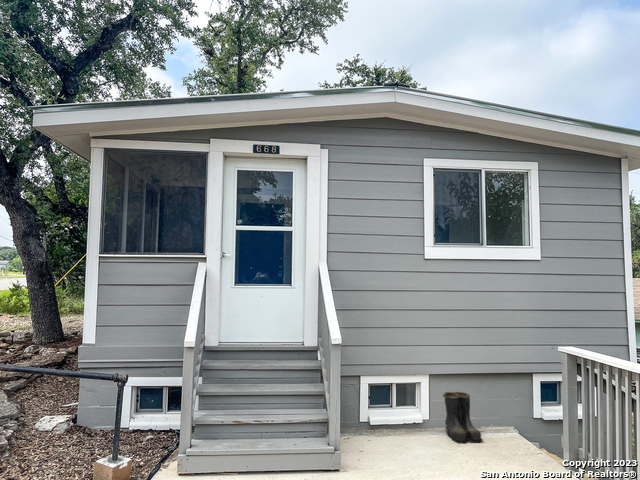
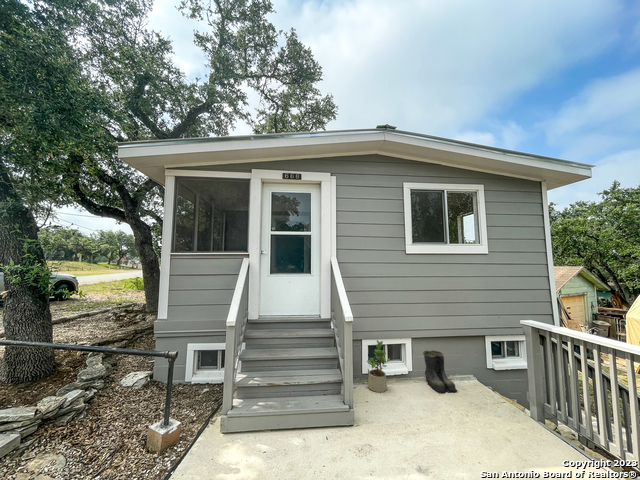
potted plant: none [365,375,396,441] -> present [367,340,390,392]

